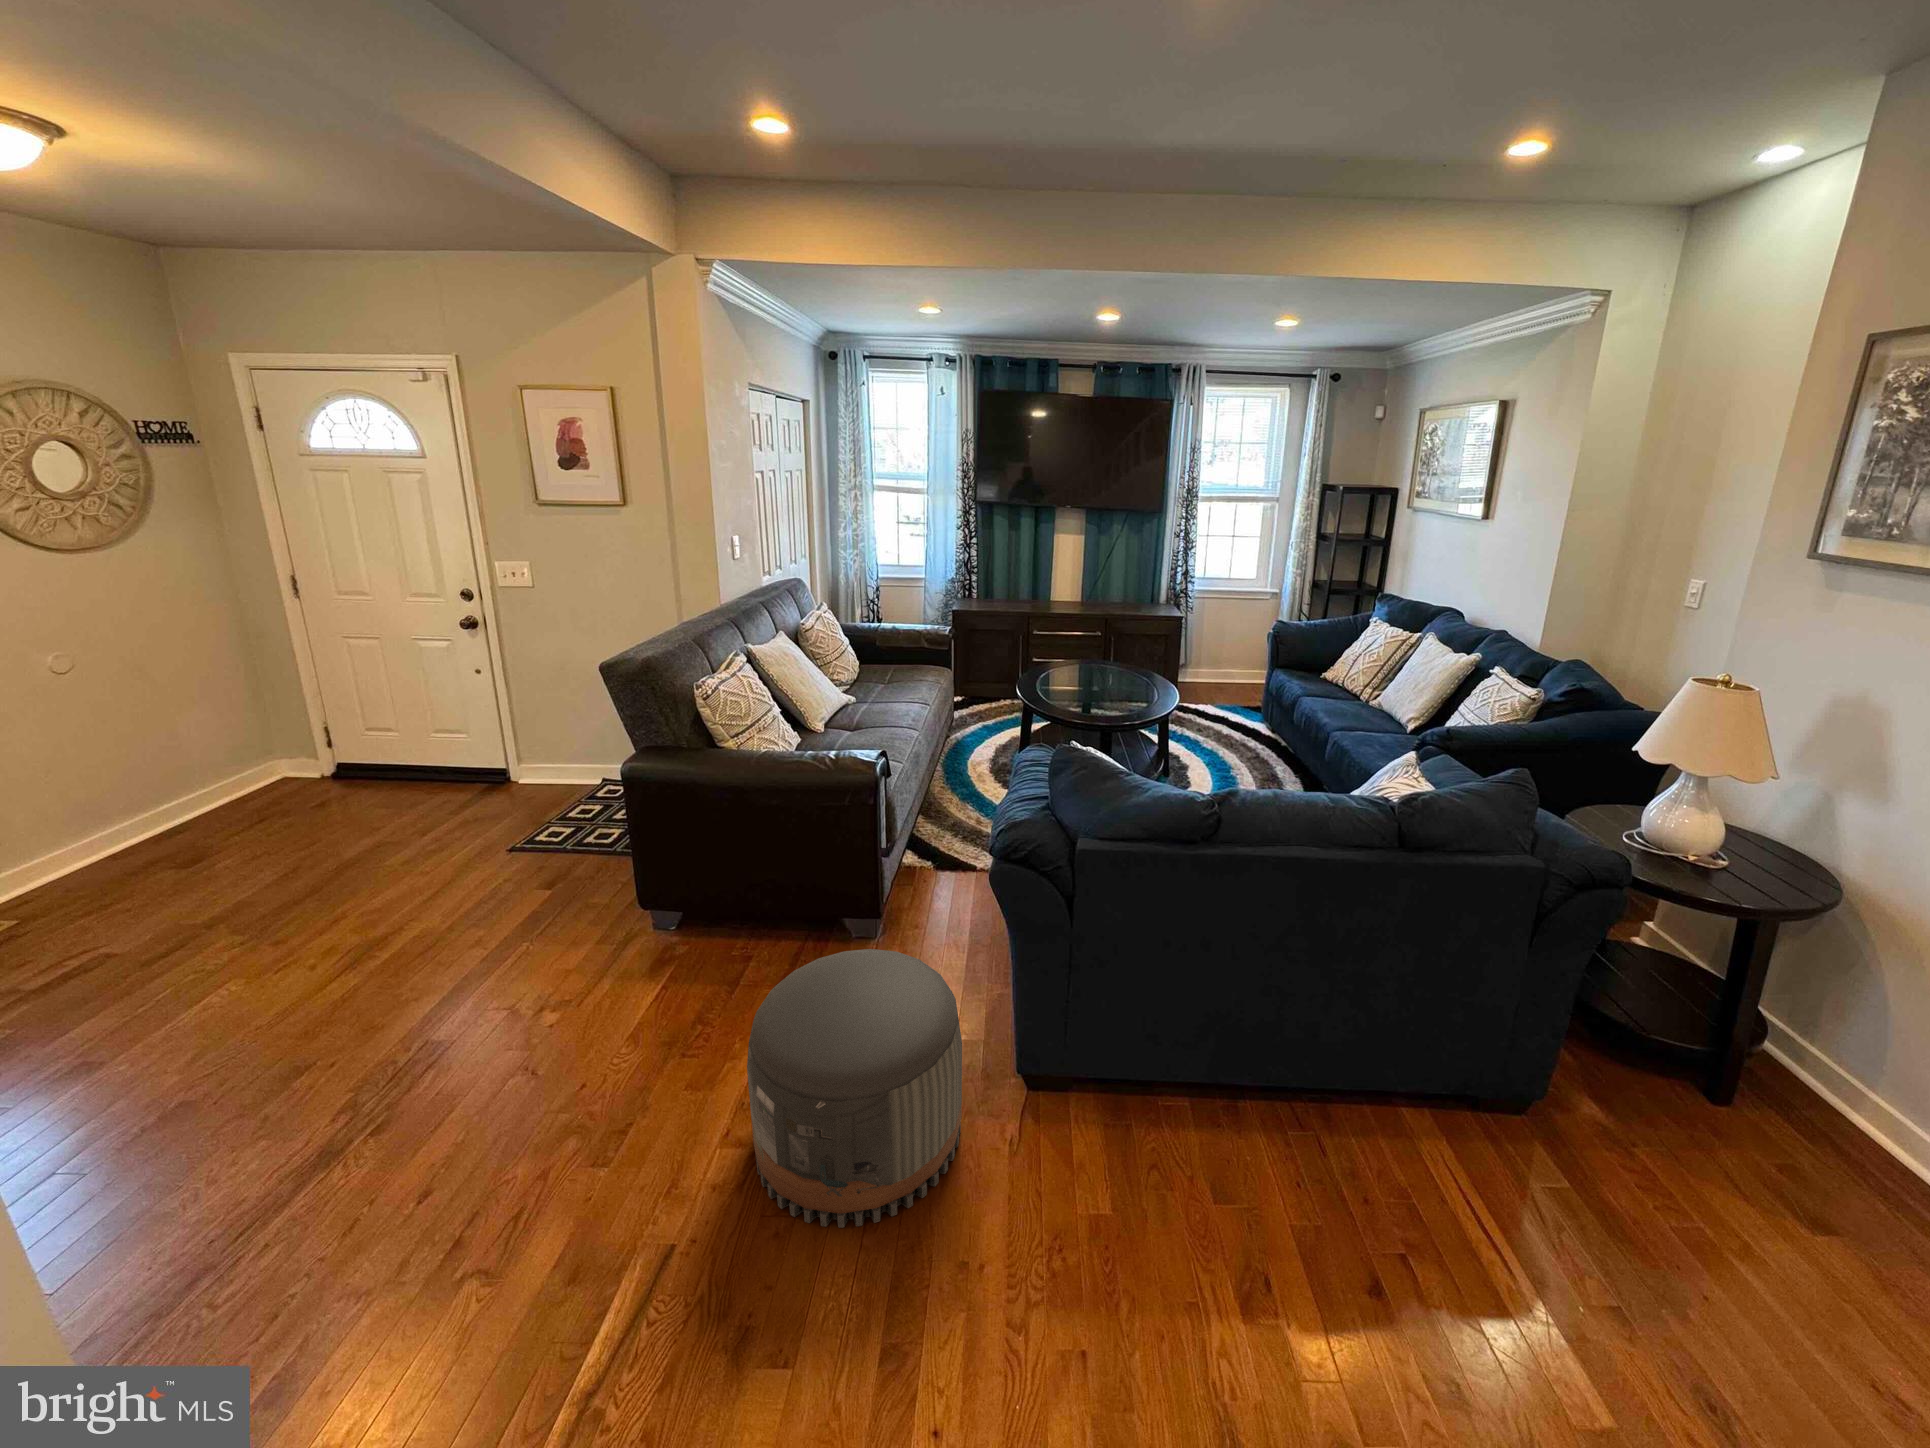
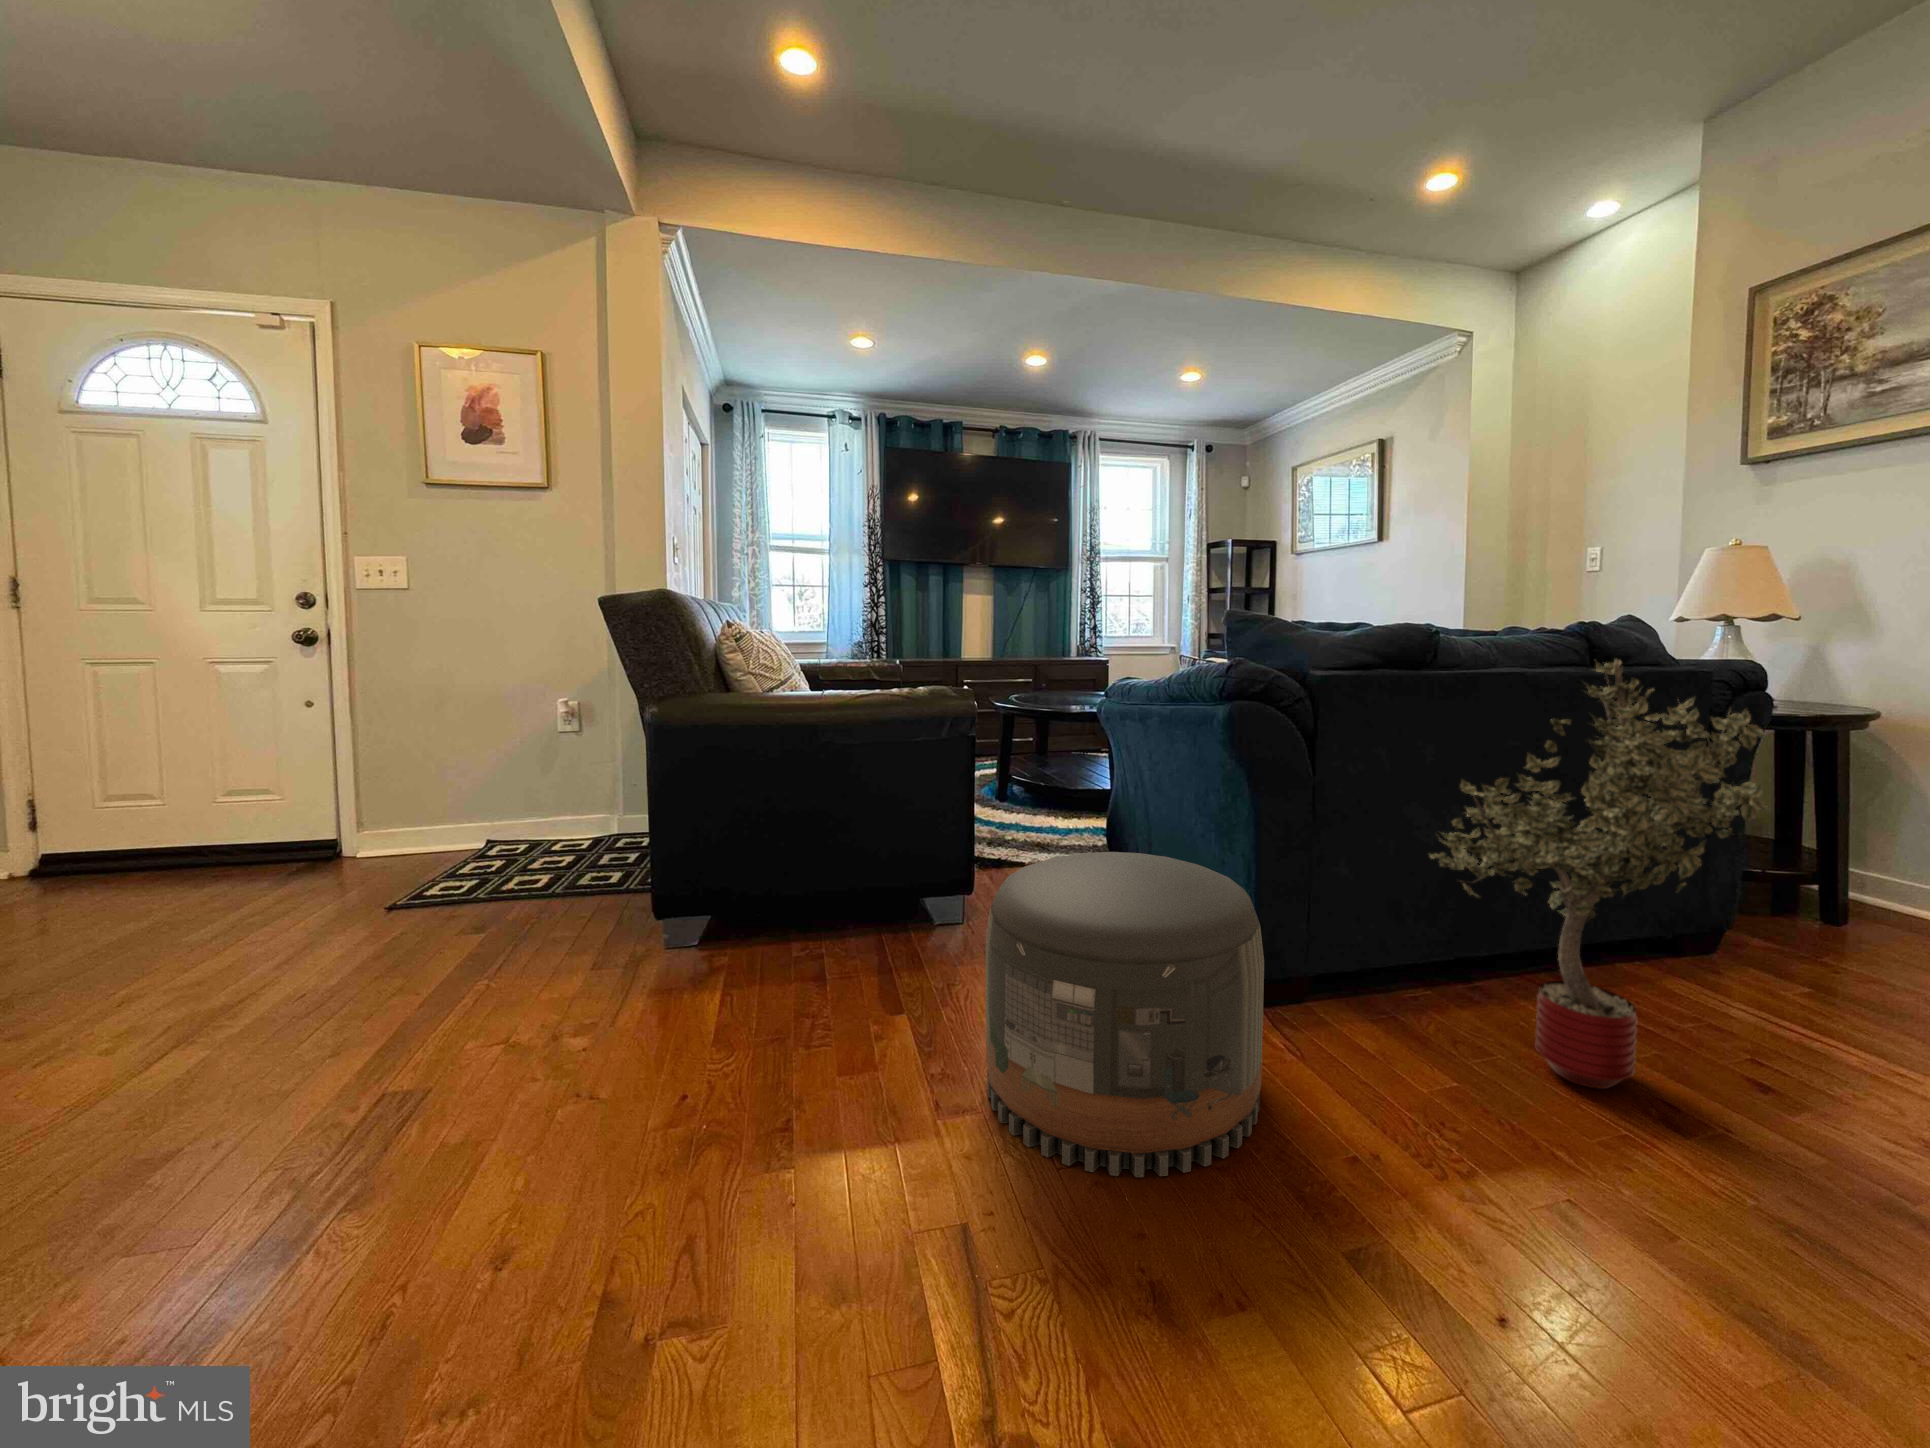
potted tree: none [1090,887,1430,1243] -> present [1429,658,1770,1089]

